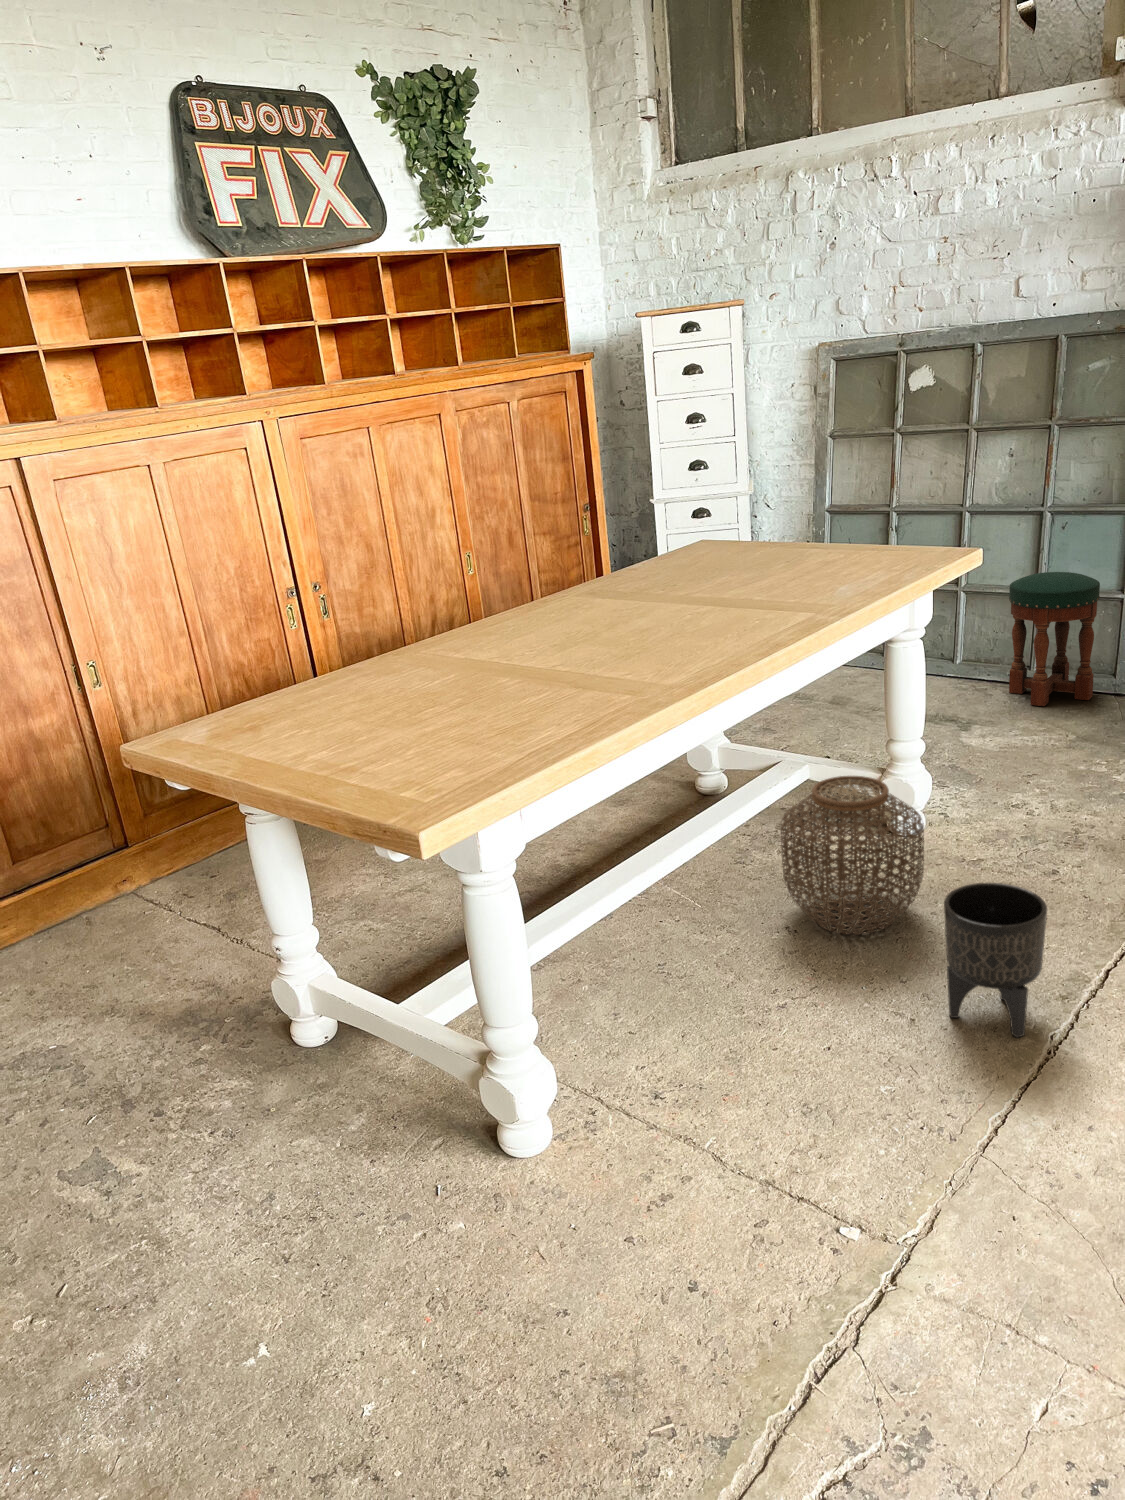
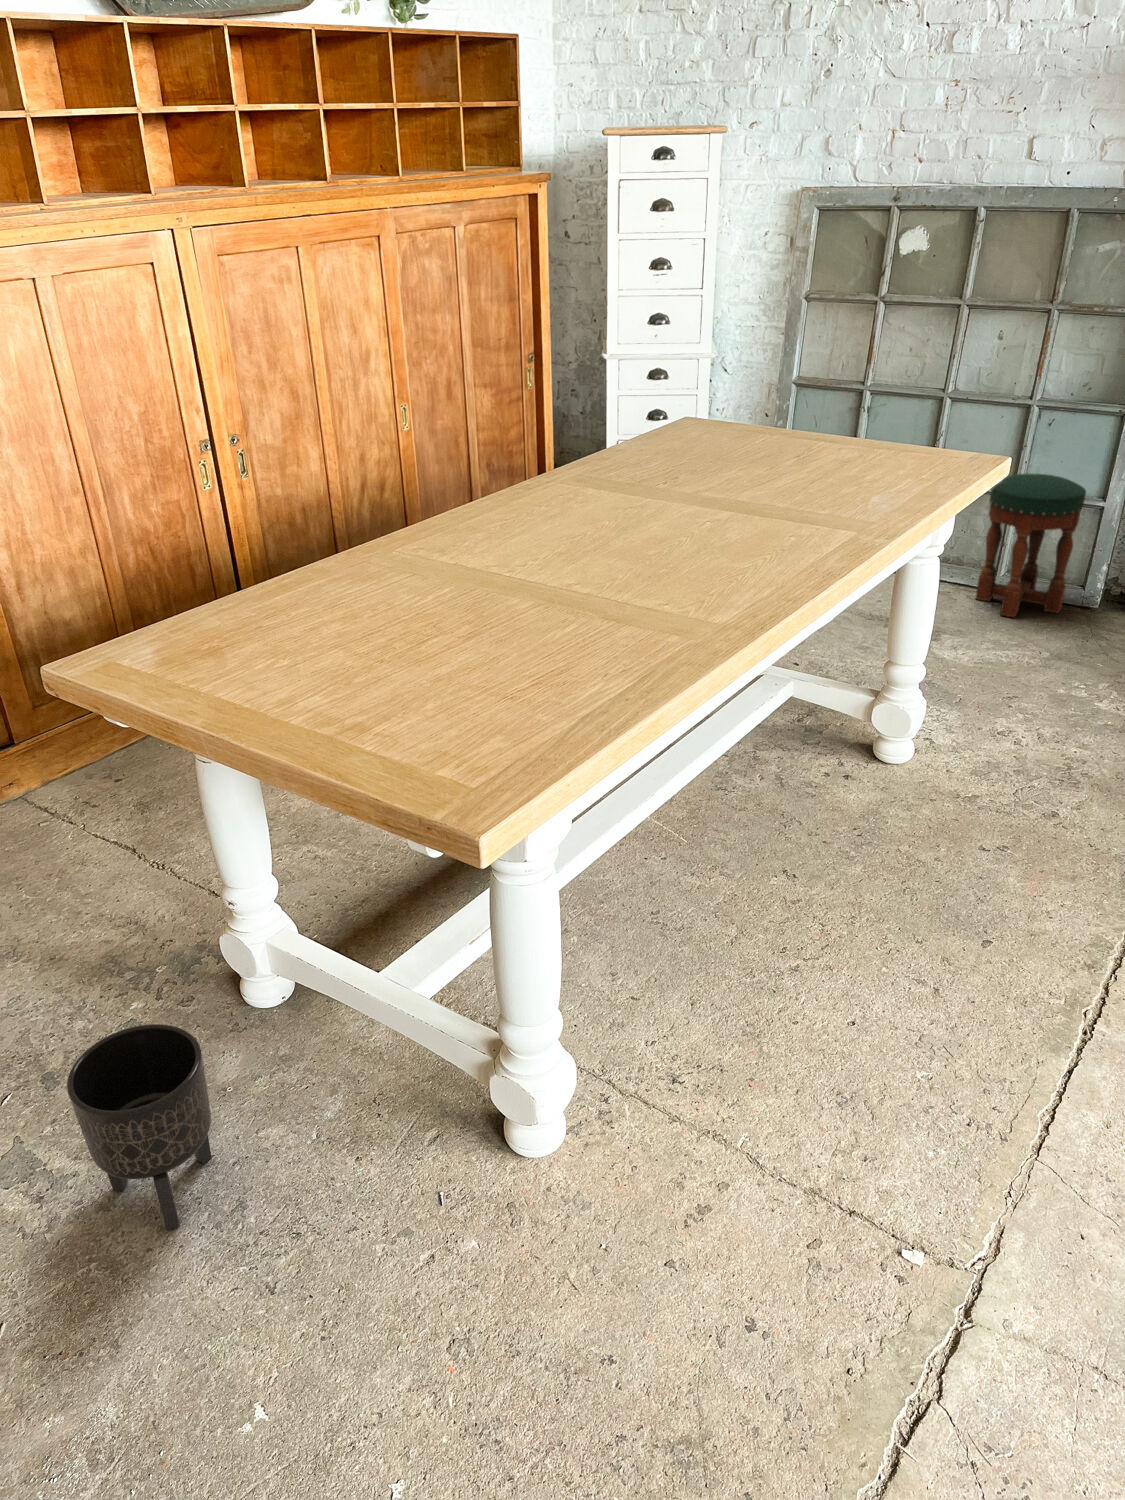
woven basket: present [781,776,924,935] -> none [785,711,946,884]
planter: present [944,883,1047,1037] -> present [67,1024,211,1230]

